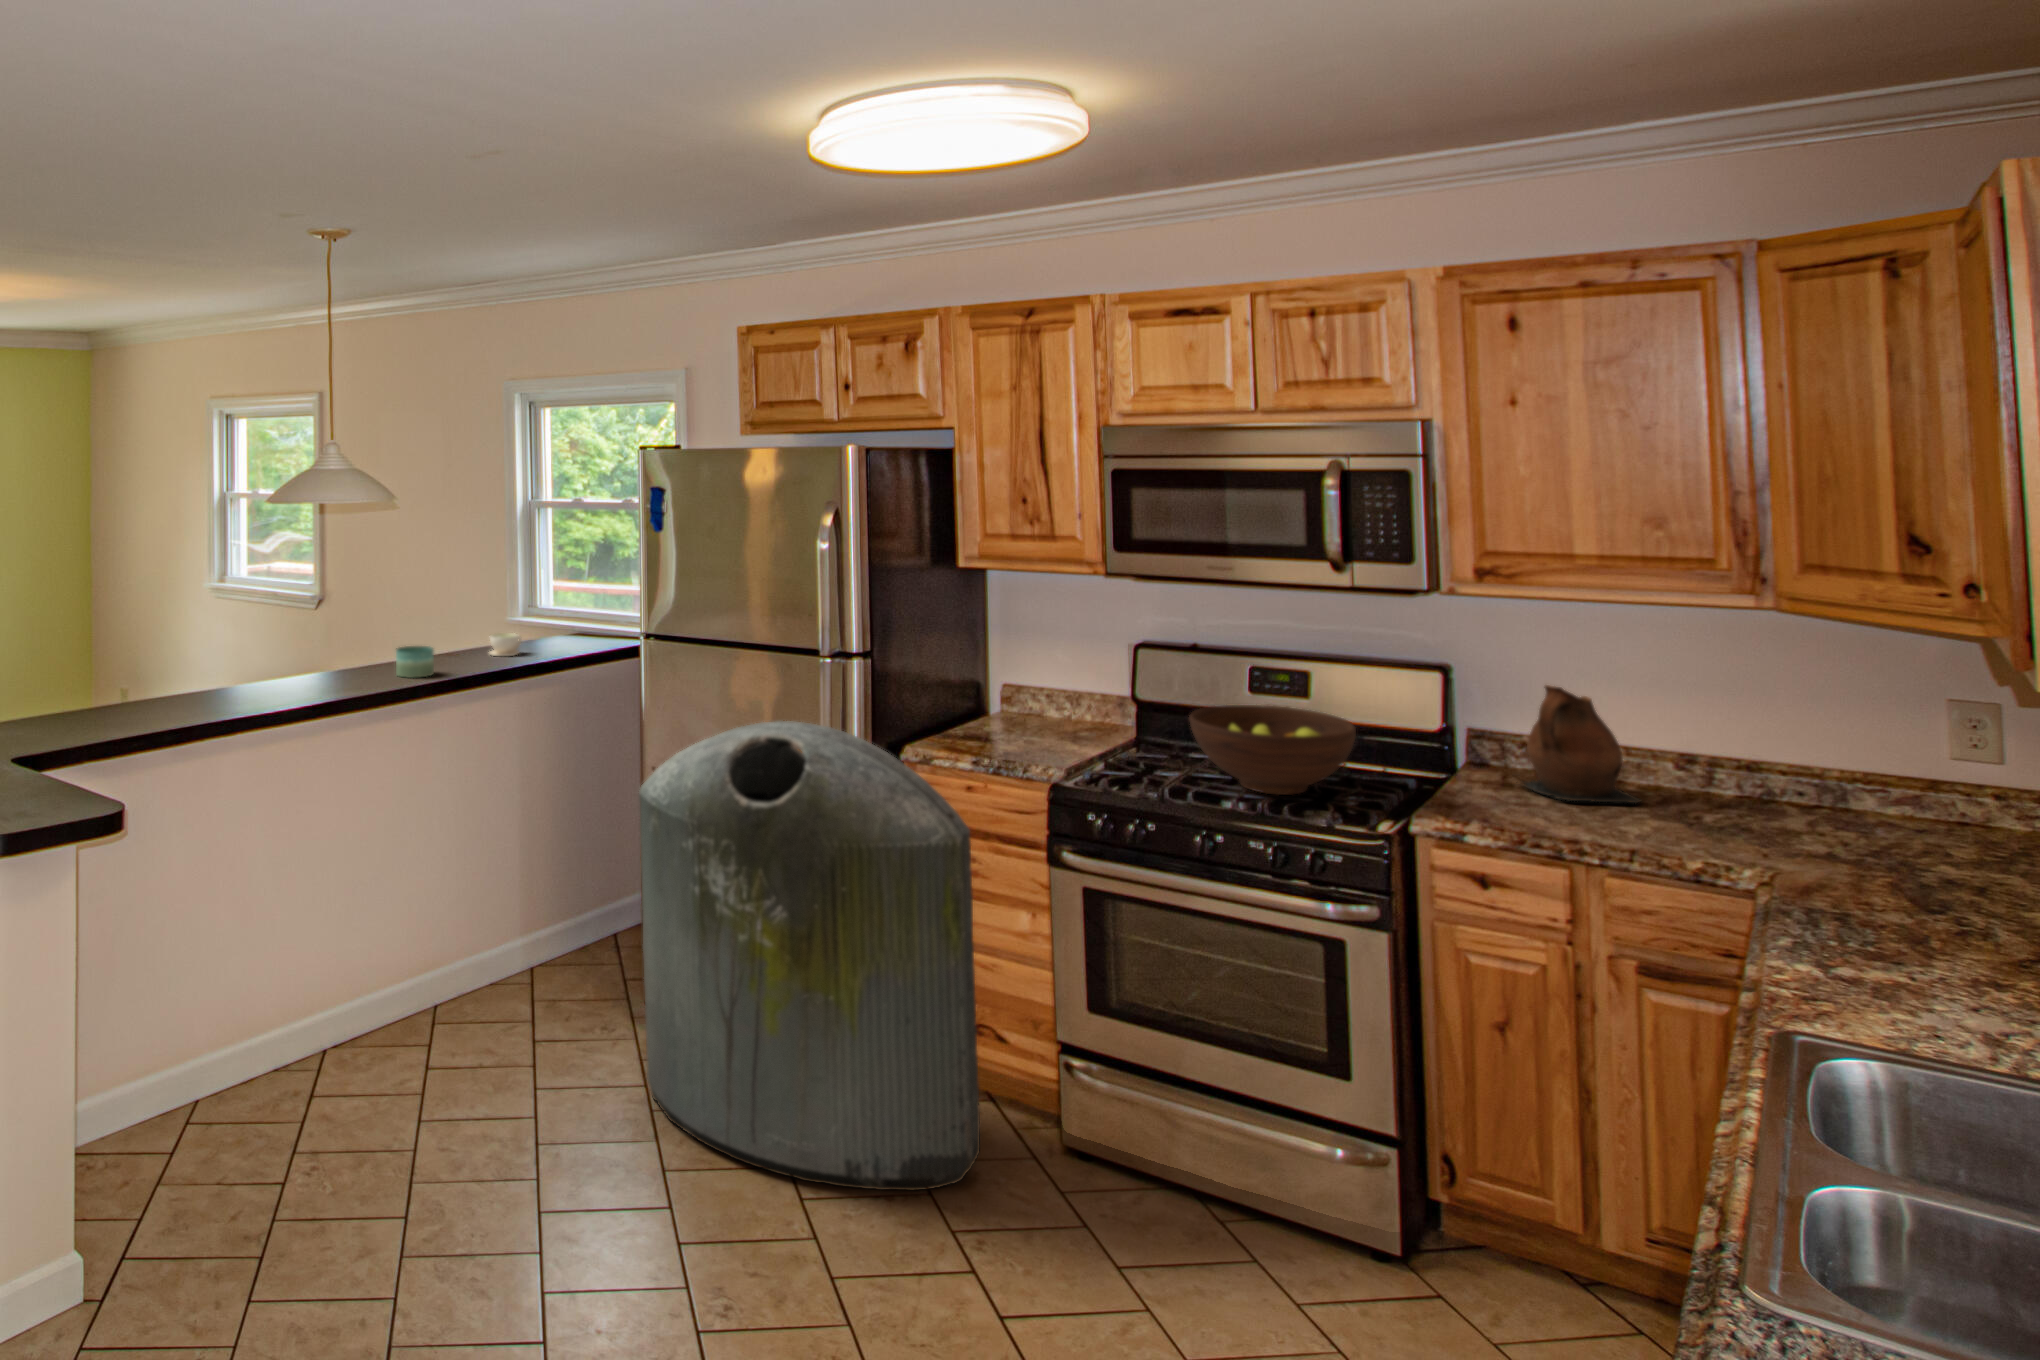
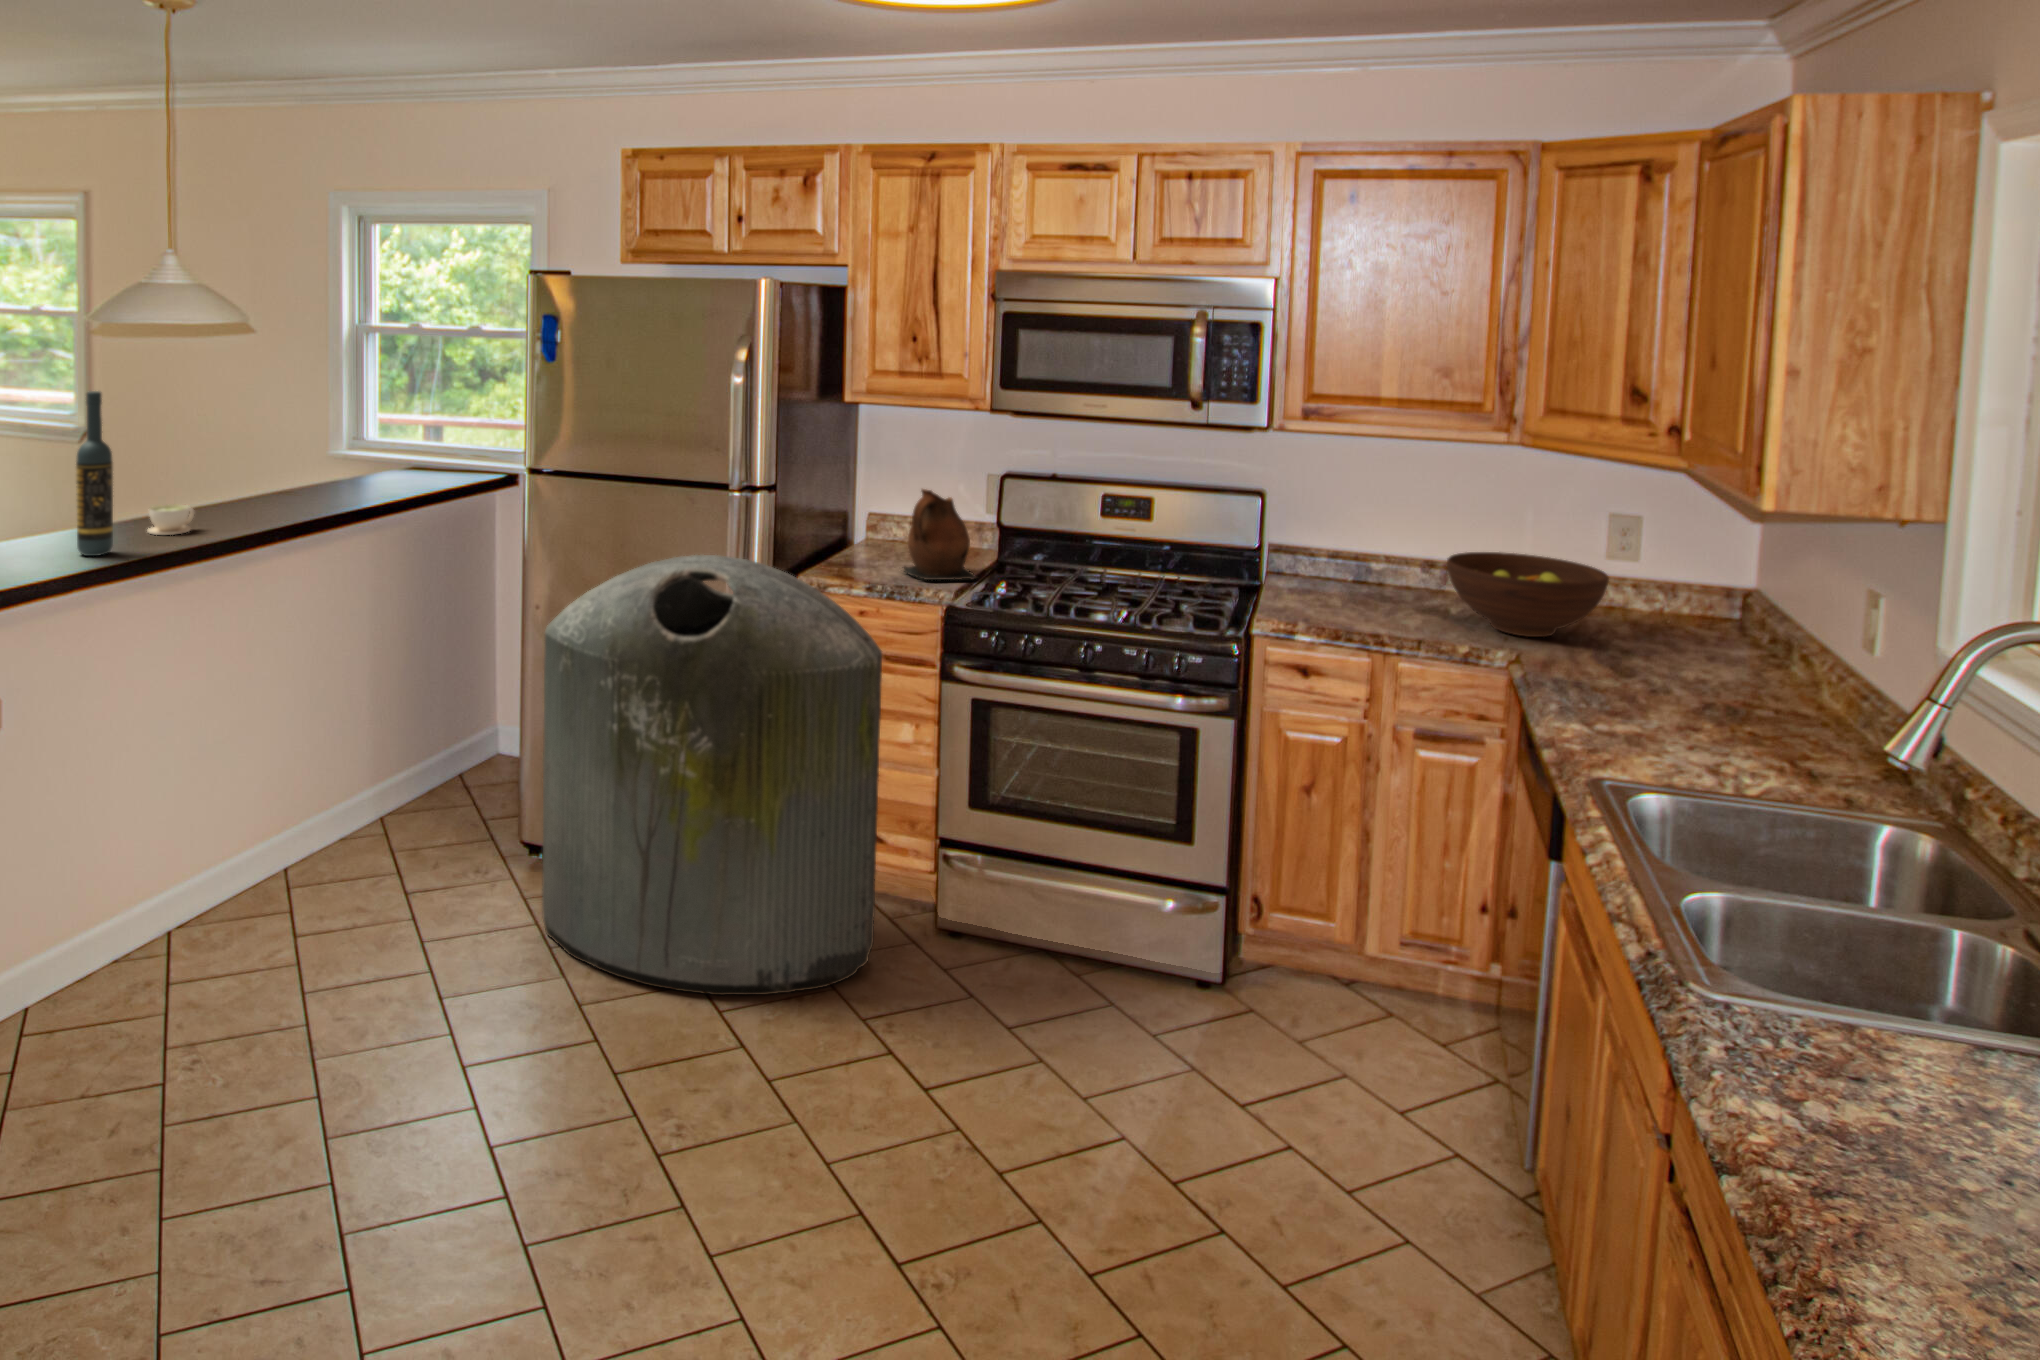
wine bottle: none [249,563,277,705] -> present [76,391,113,556]
coffee cup: present [490,633,521,656] -> present [147,504,195,535]
candle: present [396,646,434,678] -> none [245,486,290,521]
ceramic pitcher: present [1522,685,1641,804] -> present [904,489,977,580]
fruit bowl: present [1189,705,1356,795] -> present [1447,552,1609,637]

